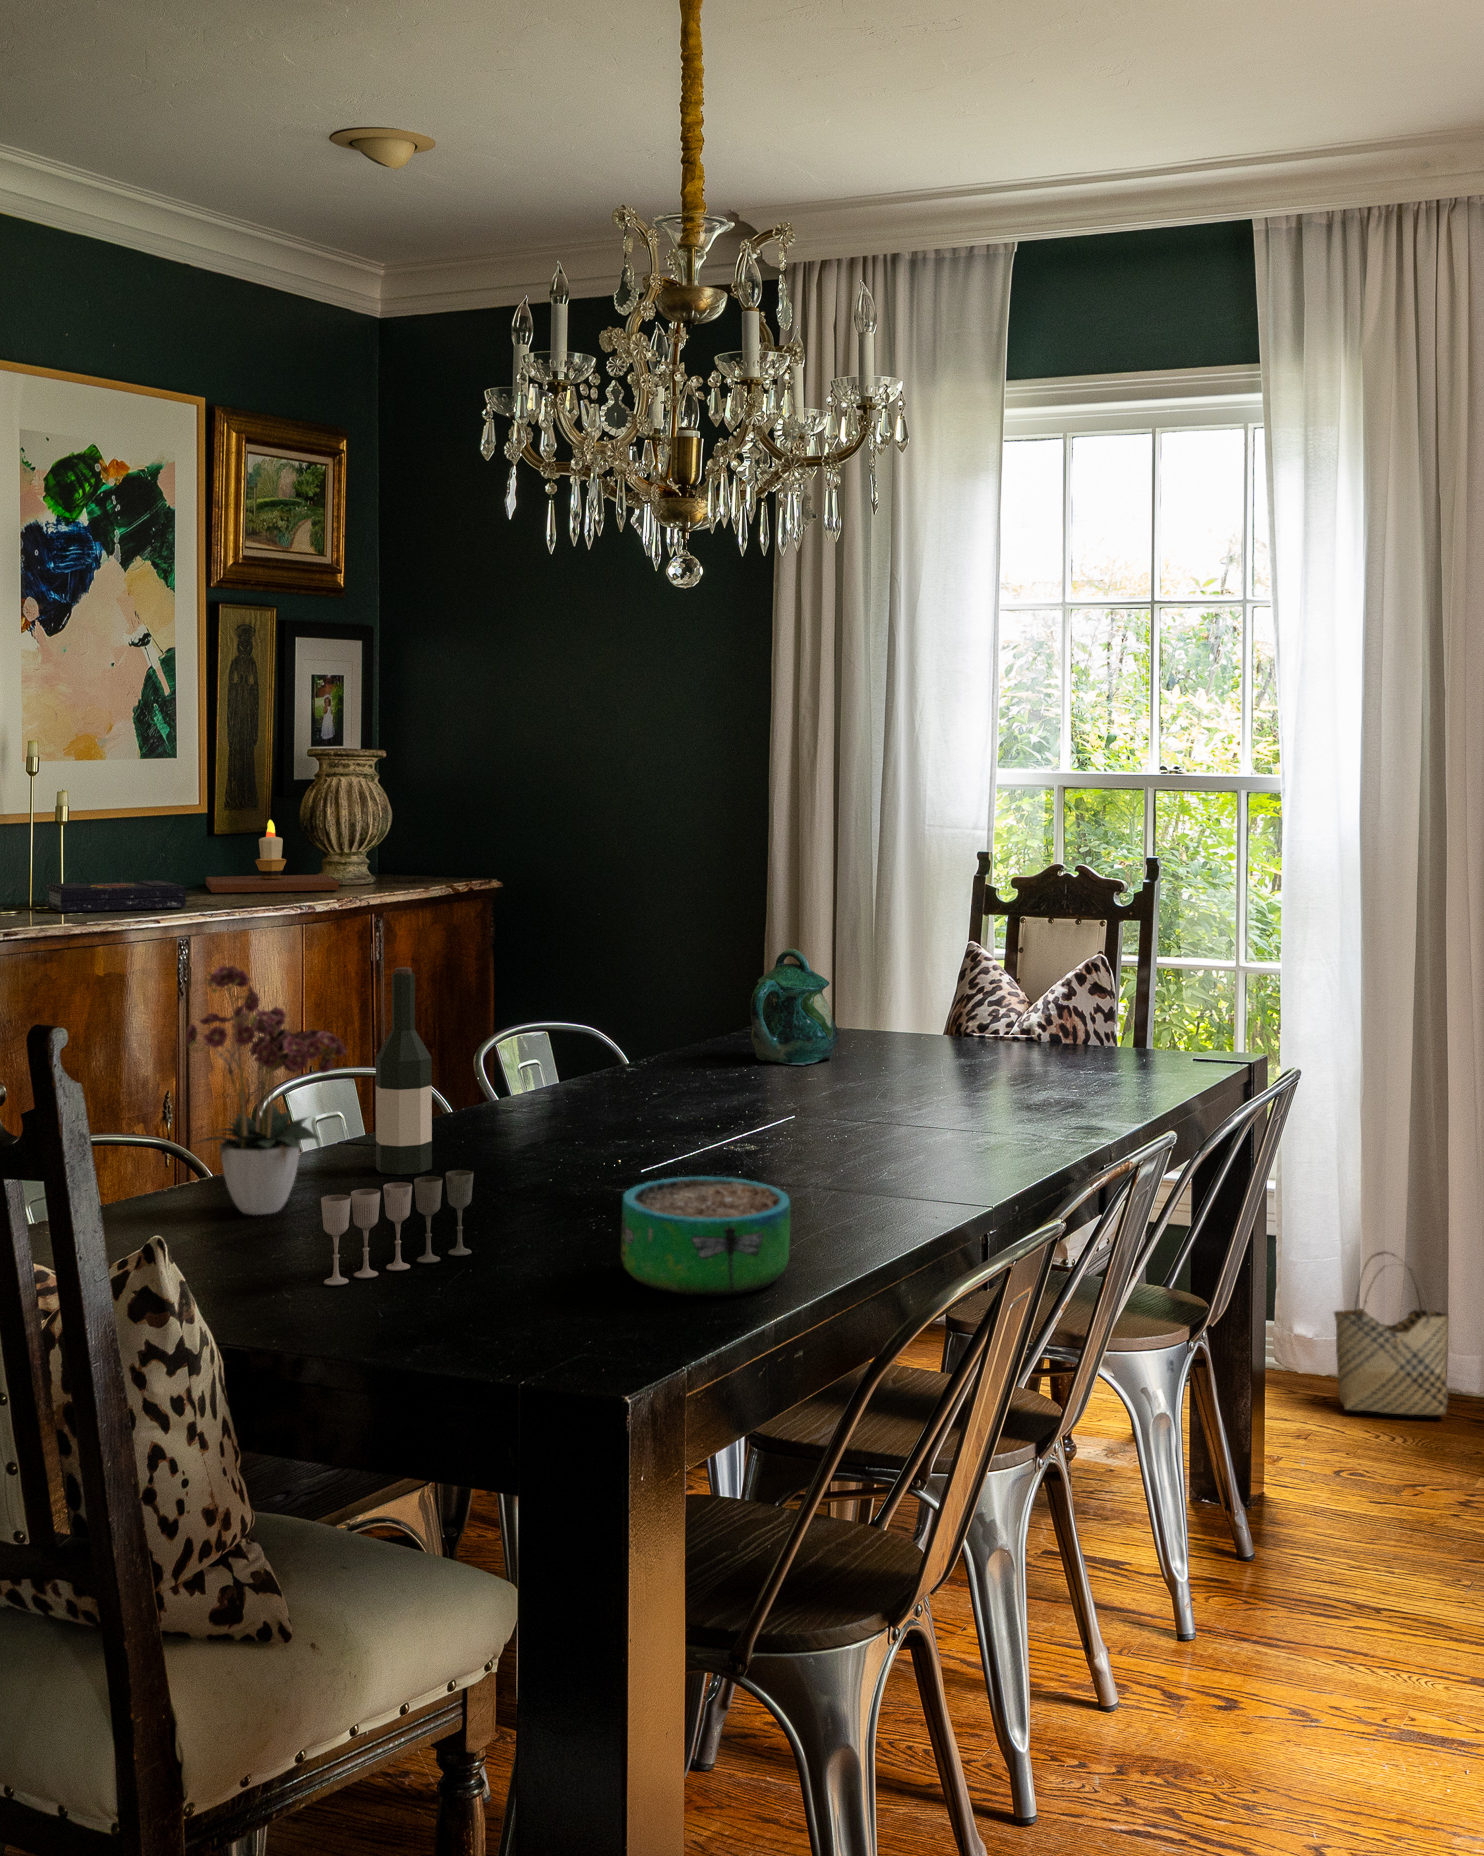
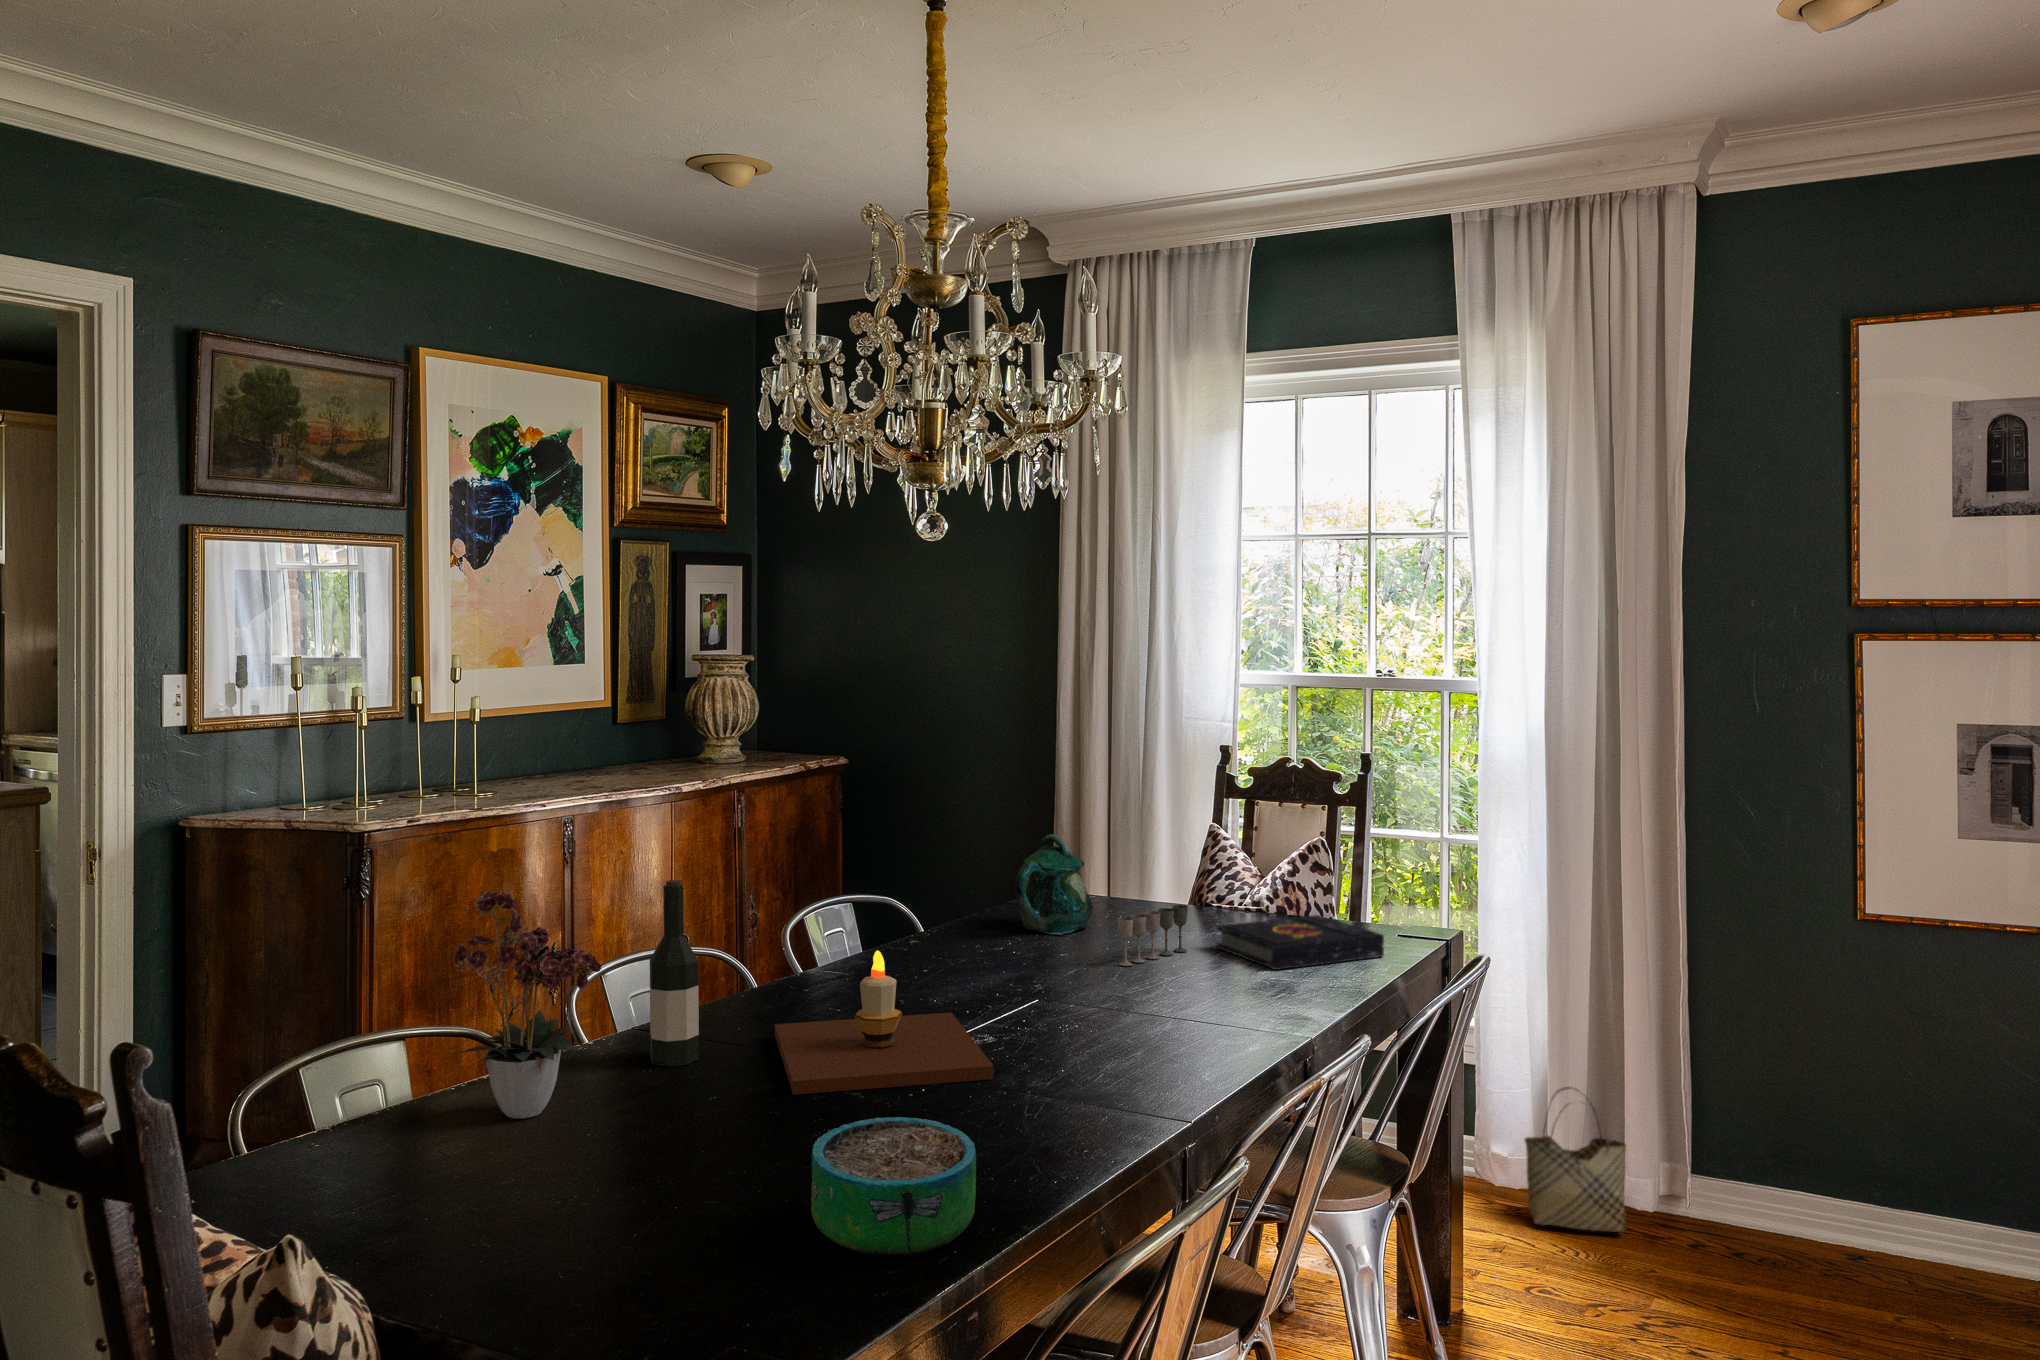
candle: present [206,820,339,893] -> present [775,950,994,1095]
book: present [45,880,186,912] -> present [1217,915,1384,970]
wine glass: present [321,1170,474,1286] -> present [1117,905,1188,966]

